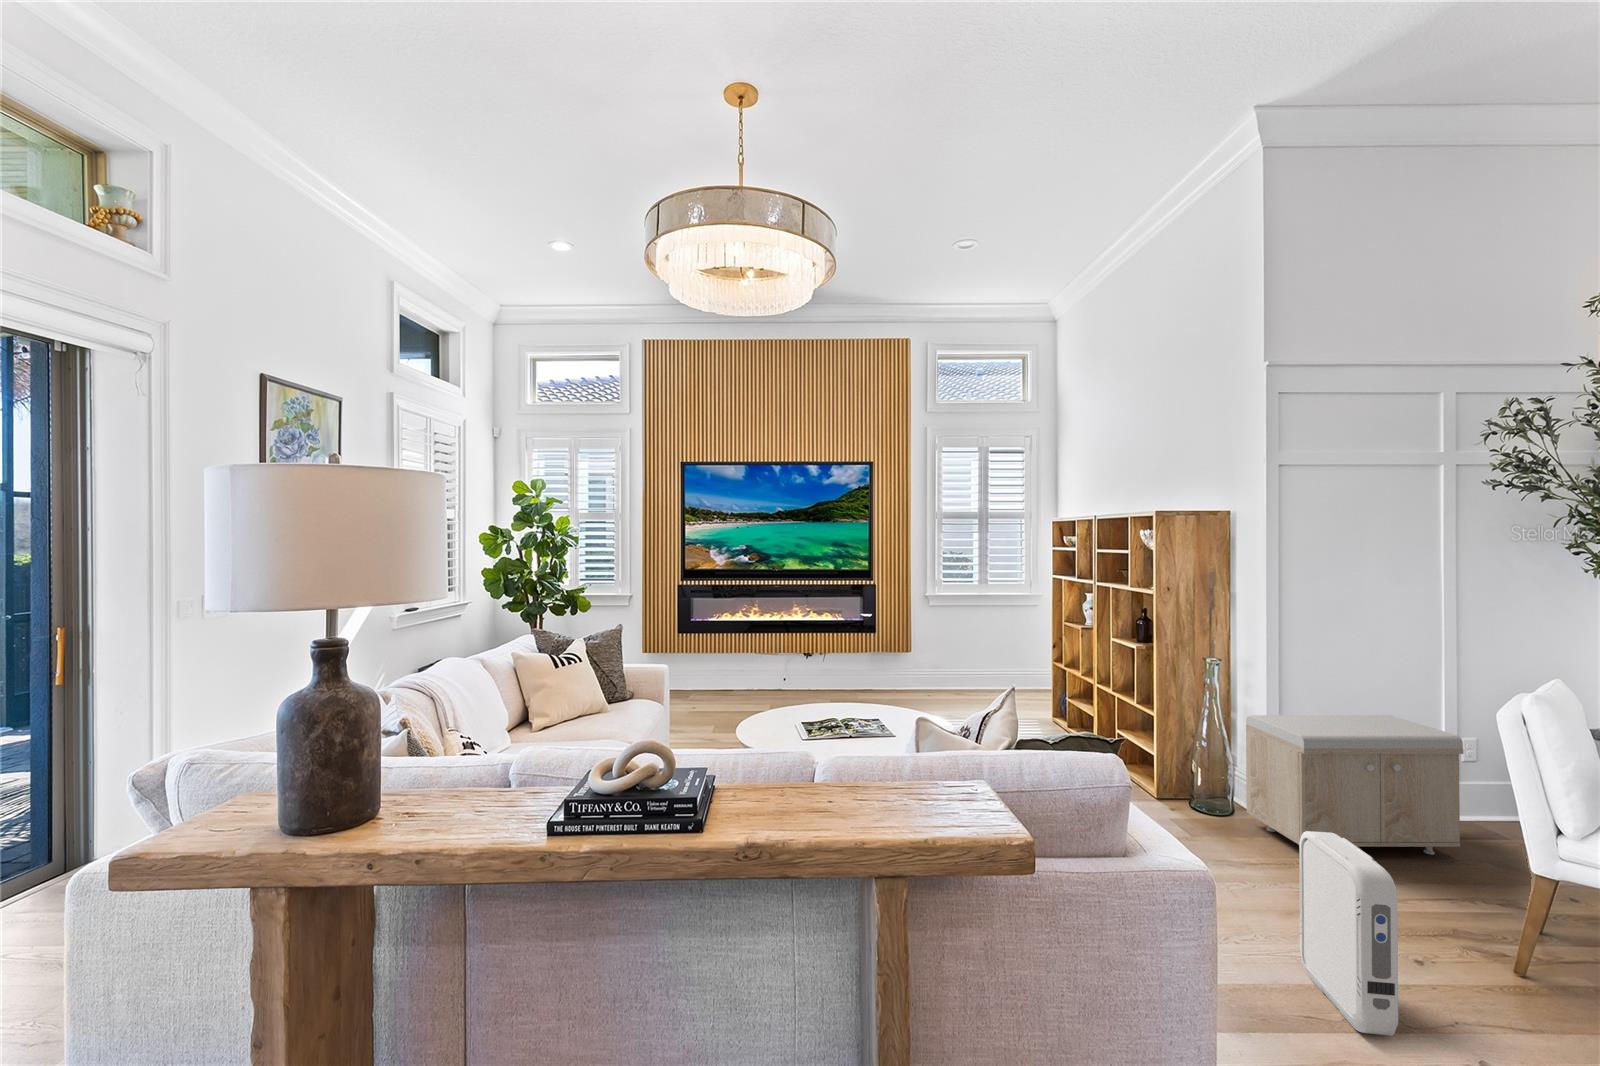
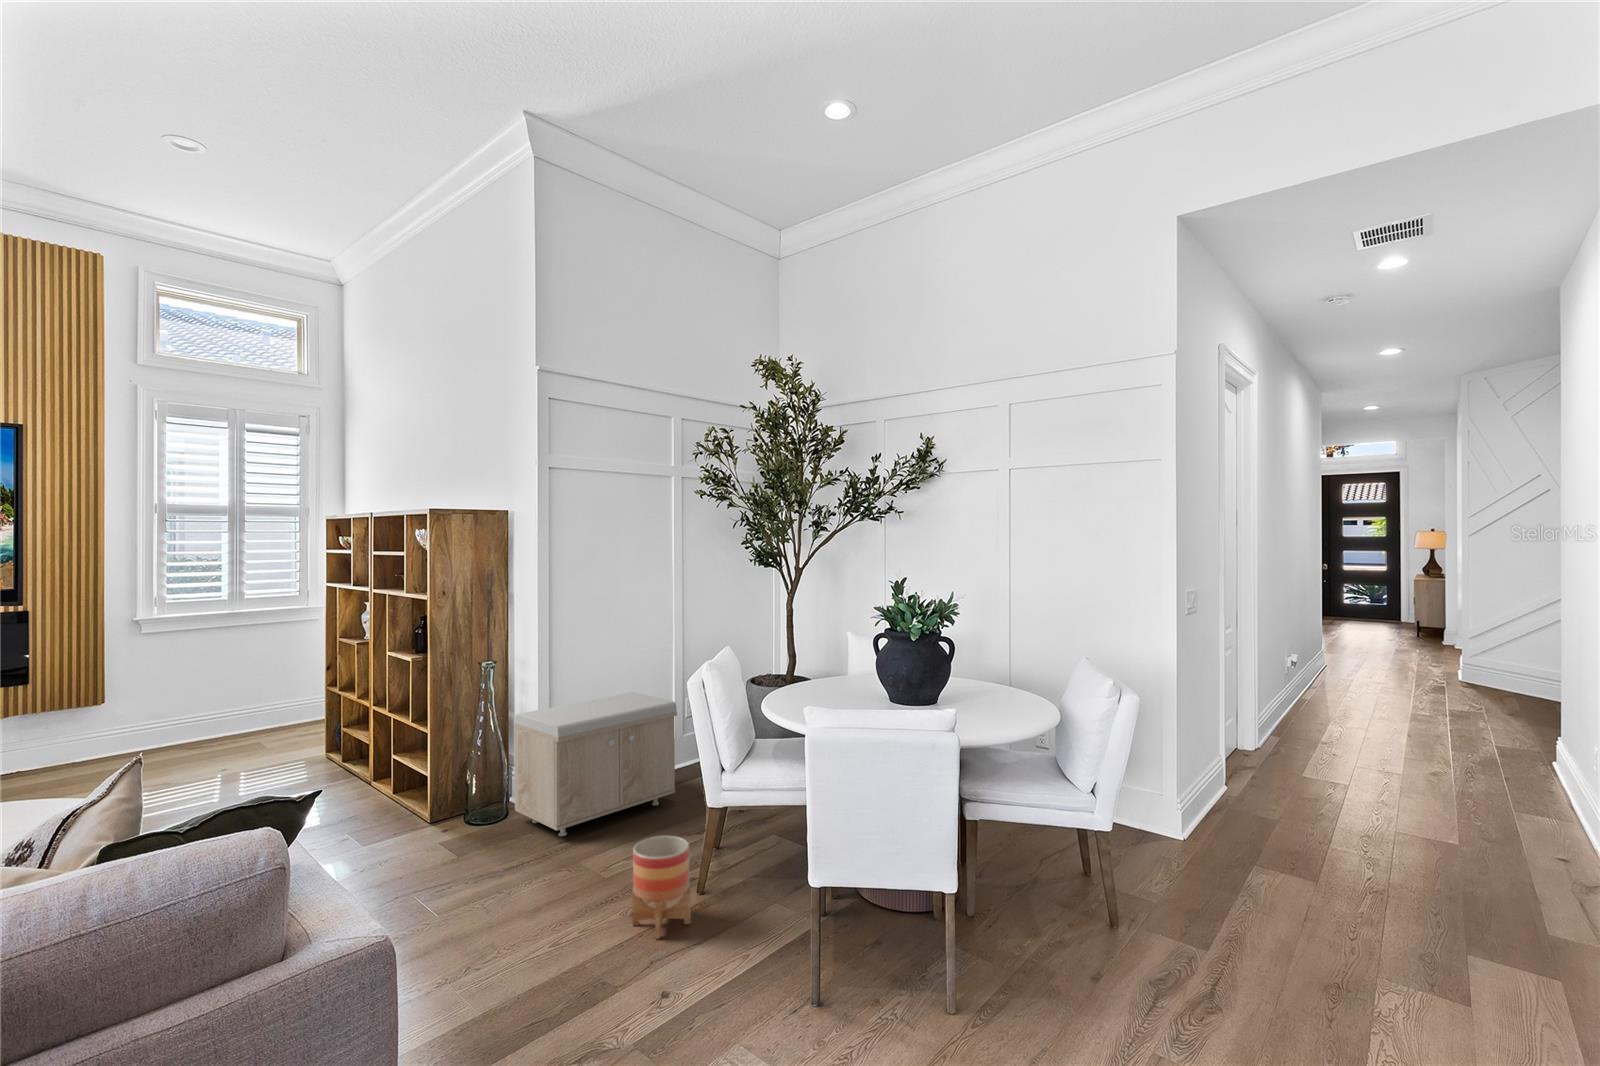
air purifier: present [1299,831,1398,1036] -> none [532,816,600,998]
planter: none [1427,891,1522,1016] -> present [632,836,691,939]

